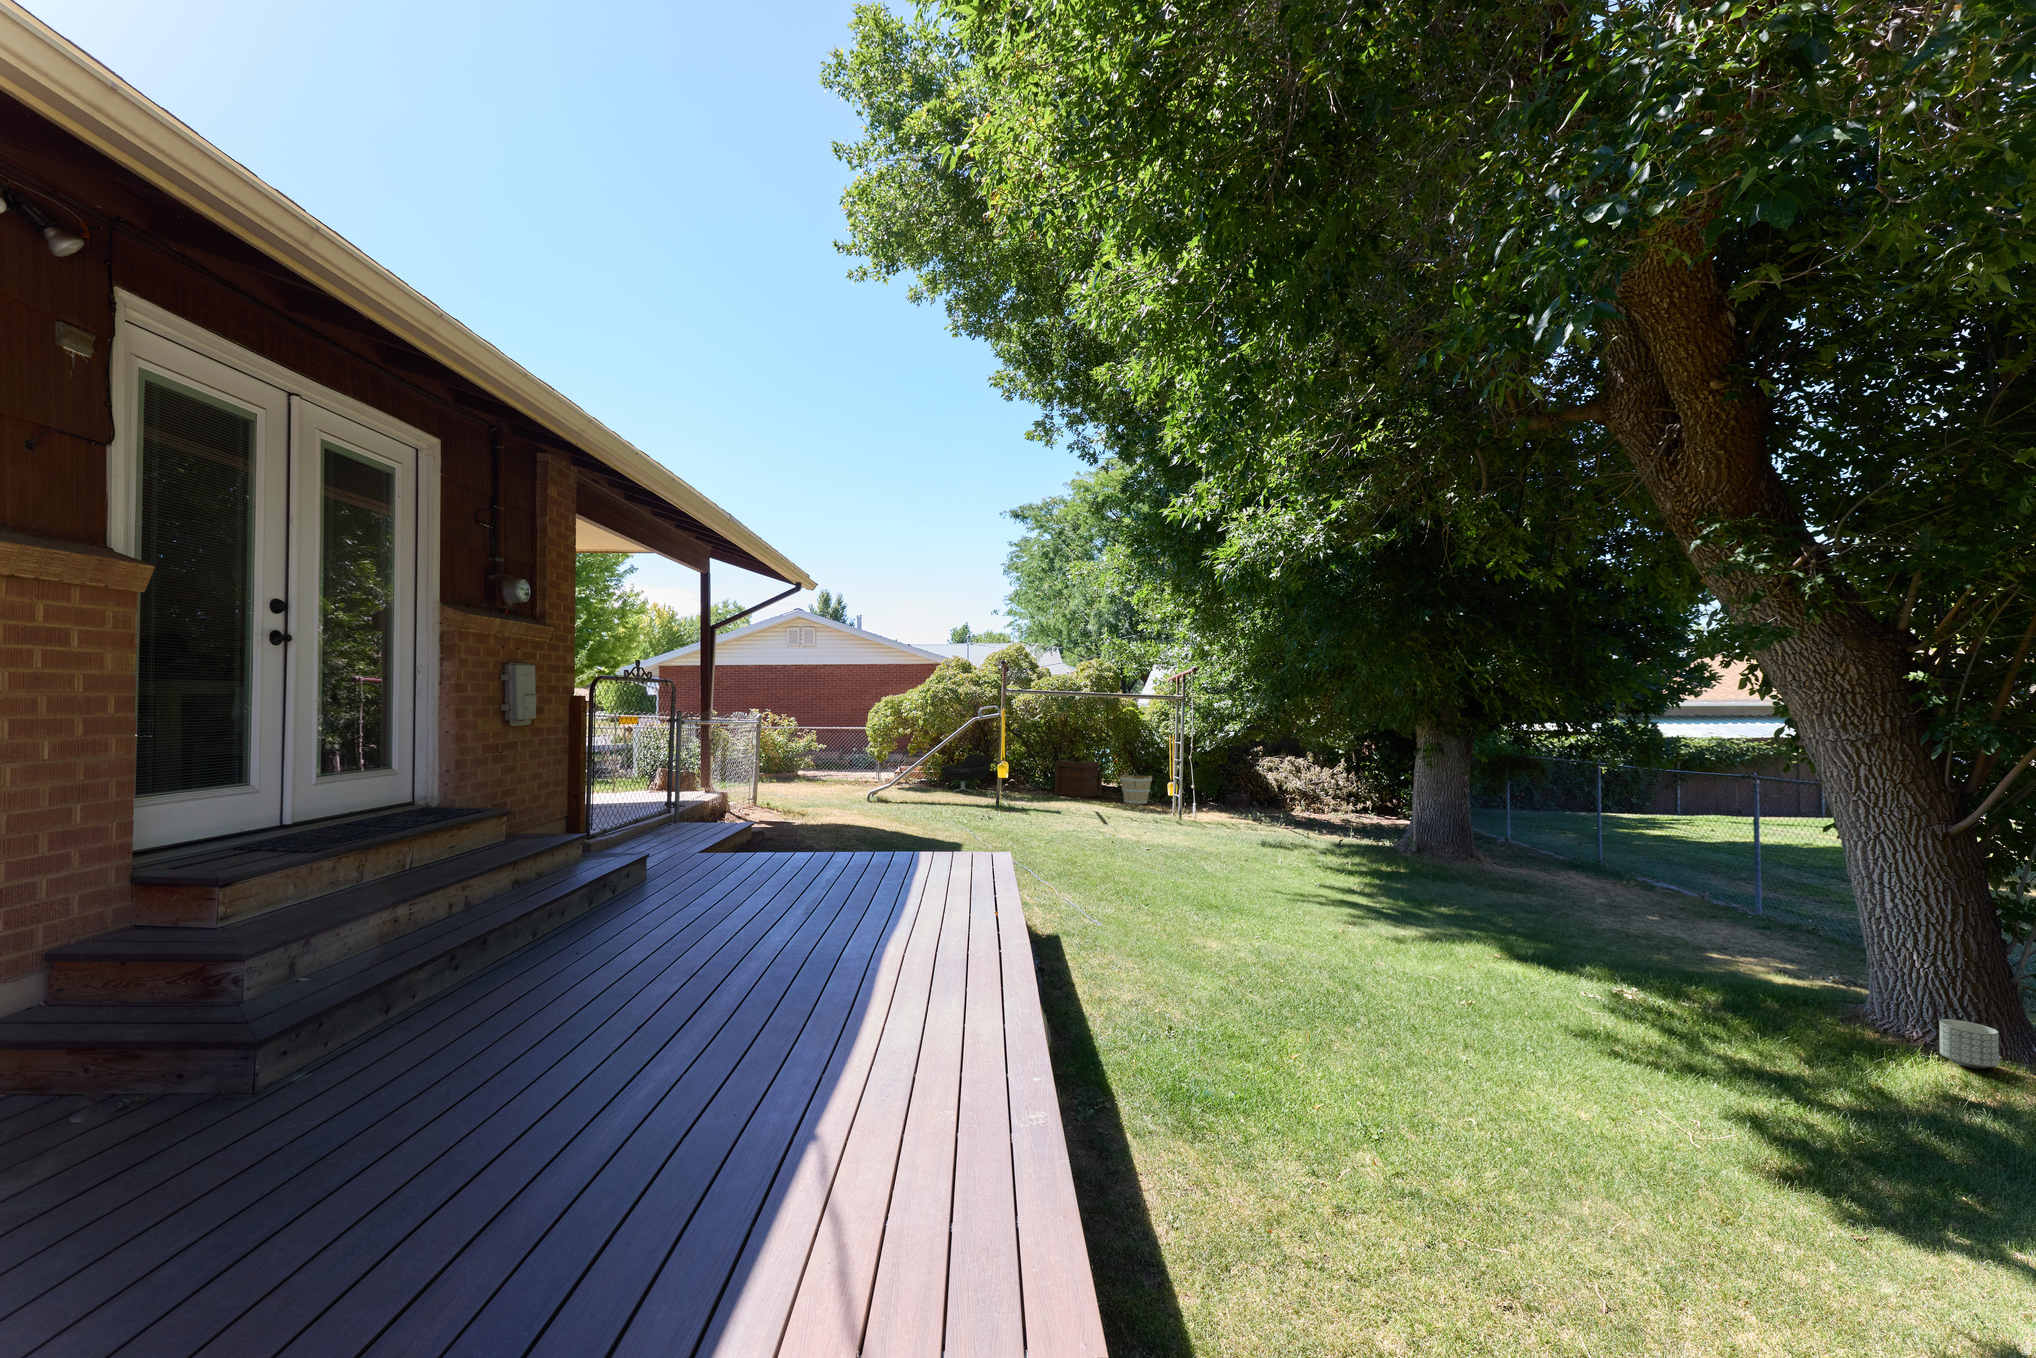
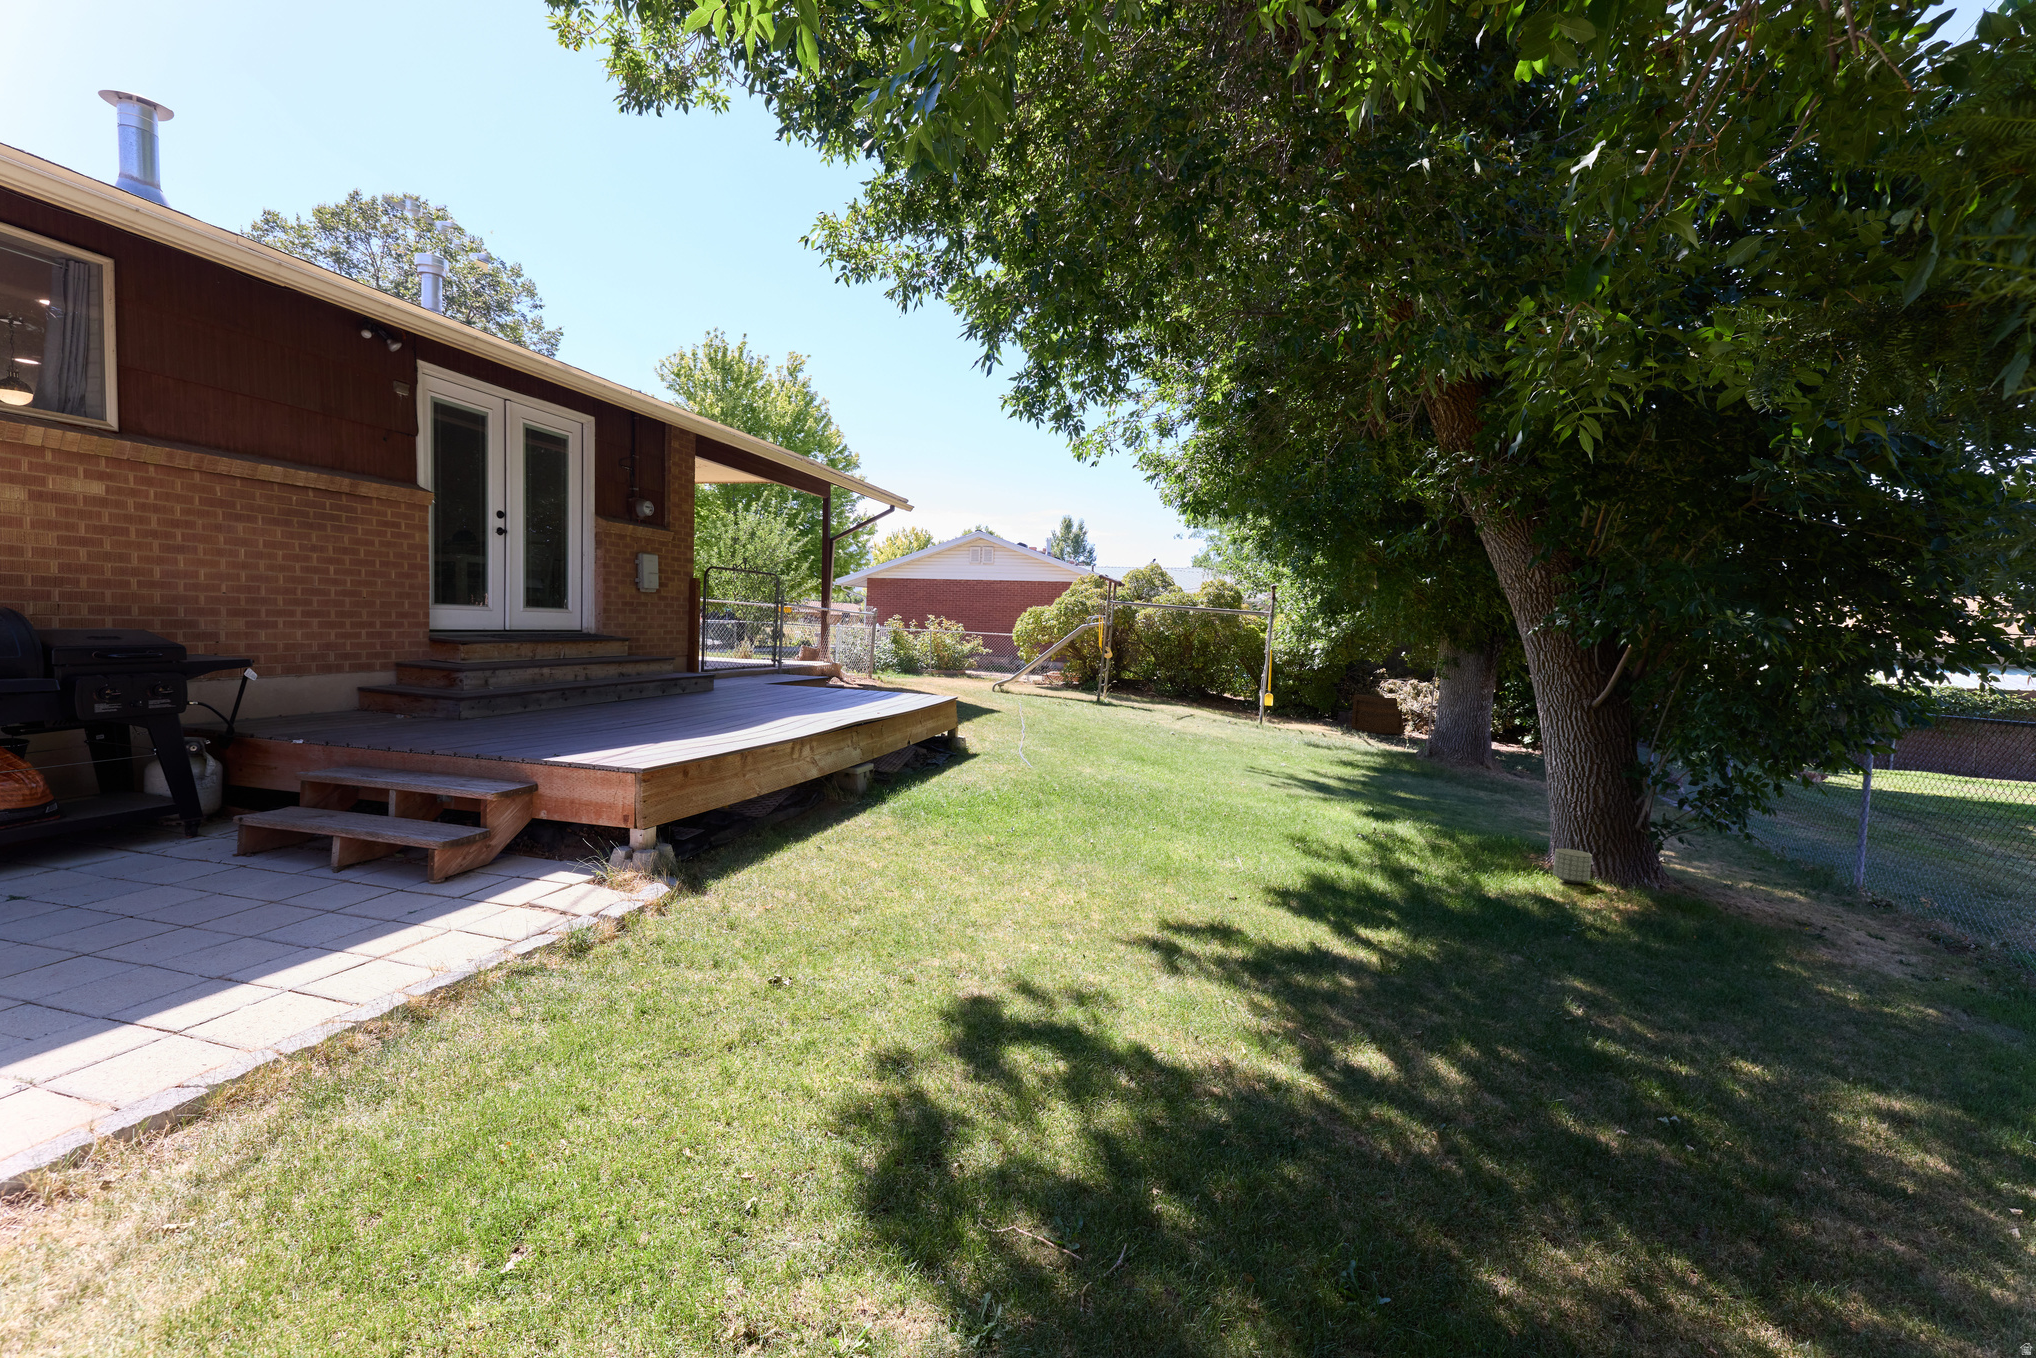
lounge chair: present [941,754,991,792] -> none [1072,662,1118,696]
wooden crate: present [1055,760,1102,798] -> present [1351,695,1405,734]
wooden bucket: present [1120,774,1152,804] -> none [1236,688,1266,716]

